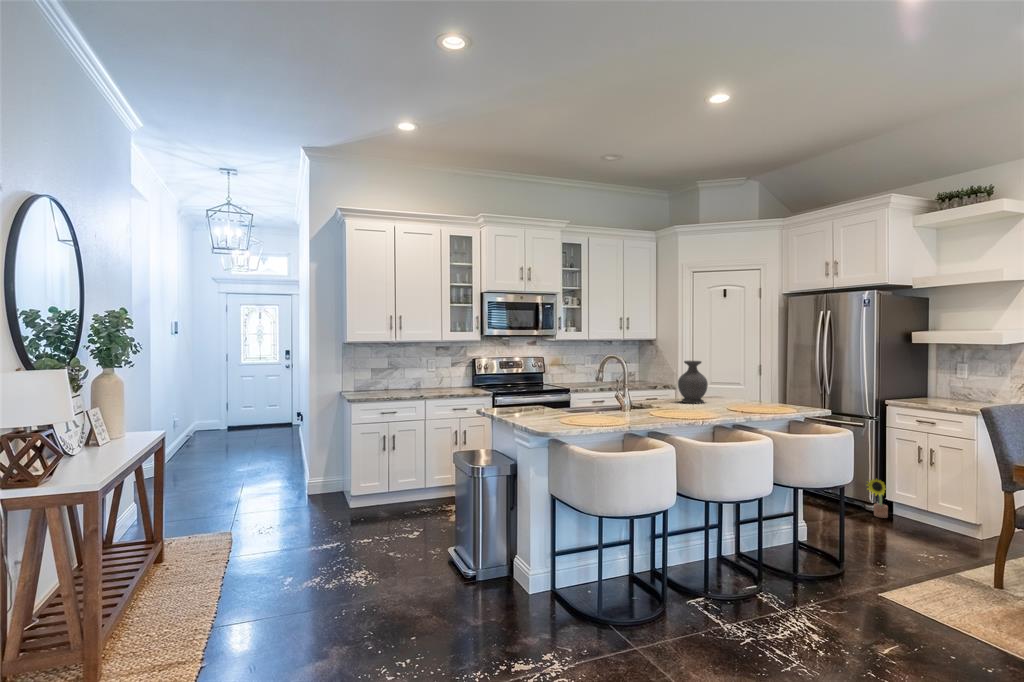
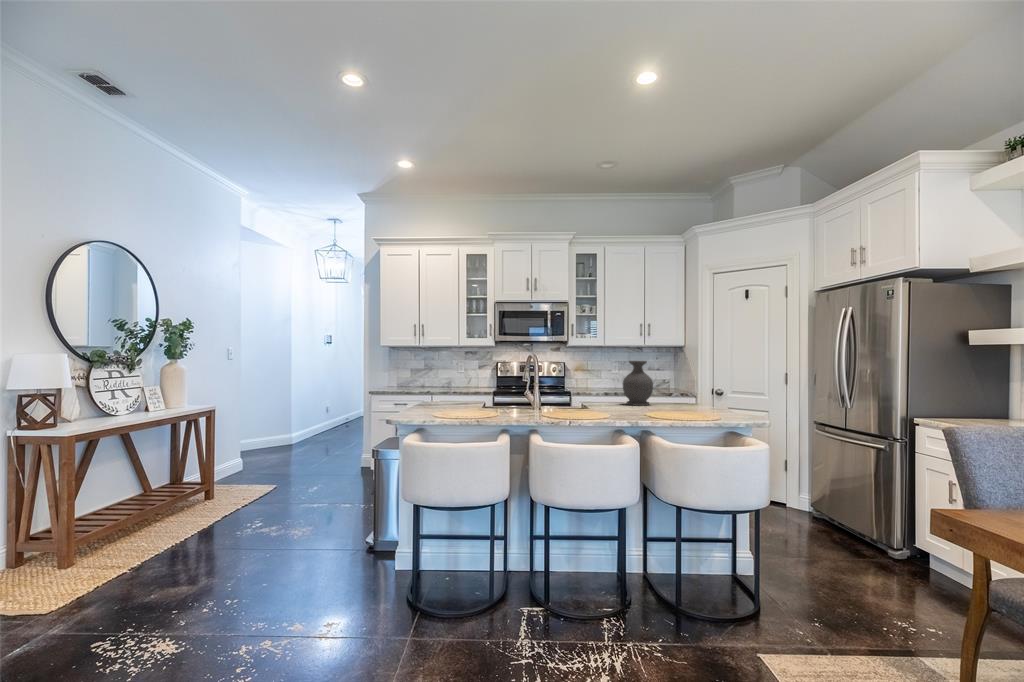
decorative plant: present [867,479,888,518] -> none [878,514,912,569]

